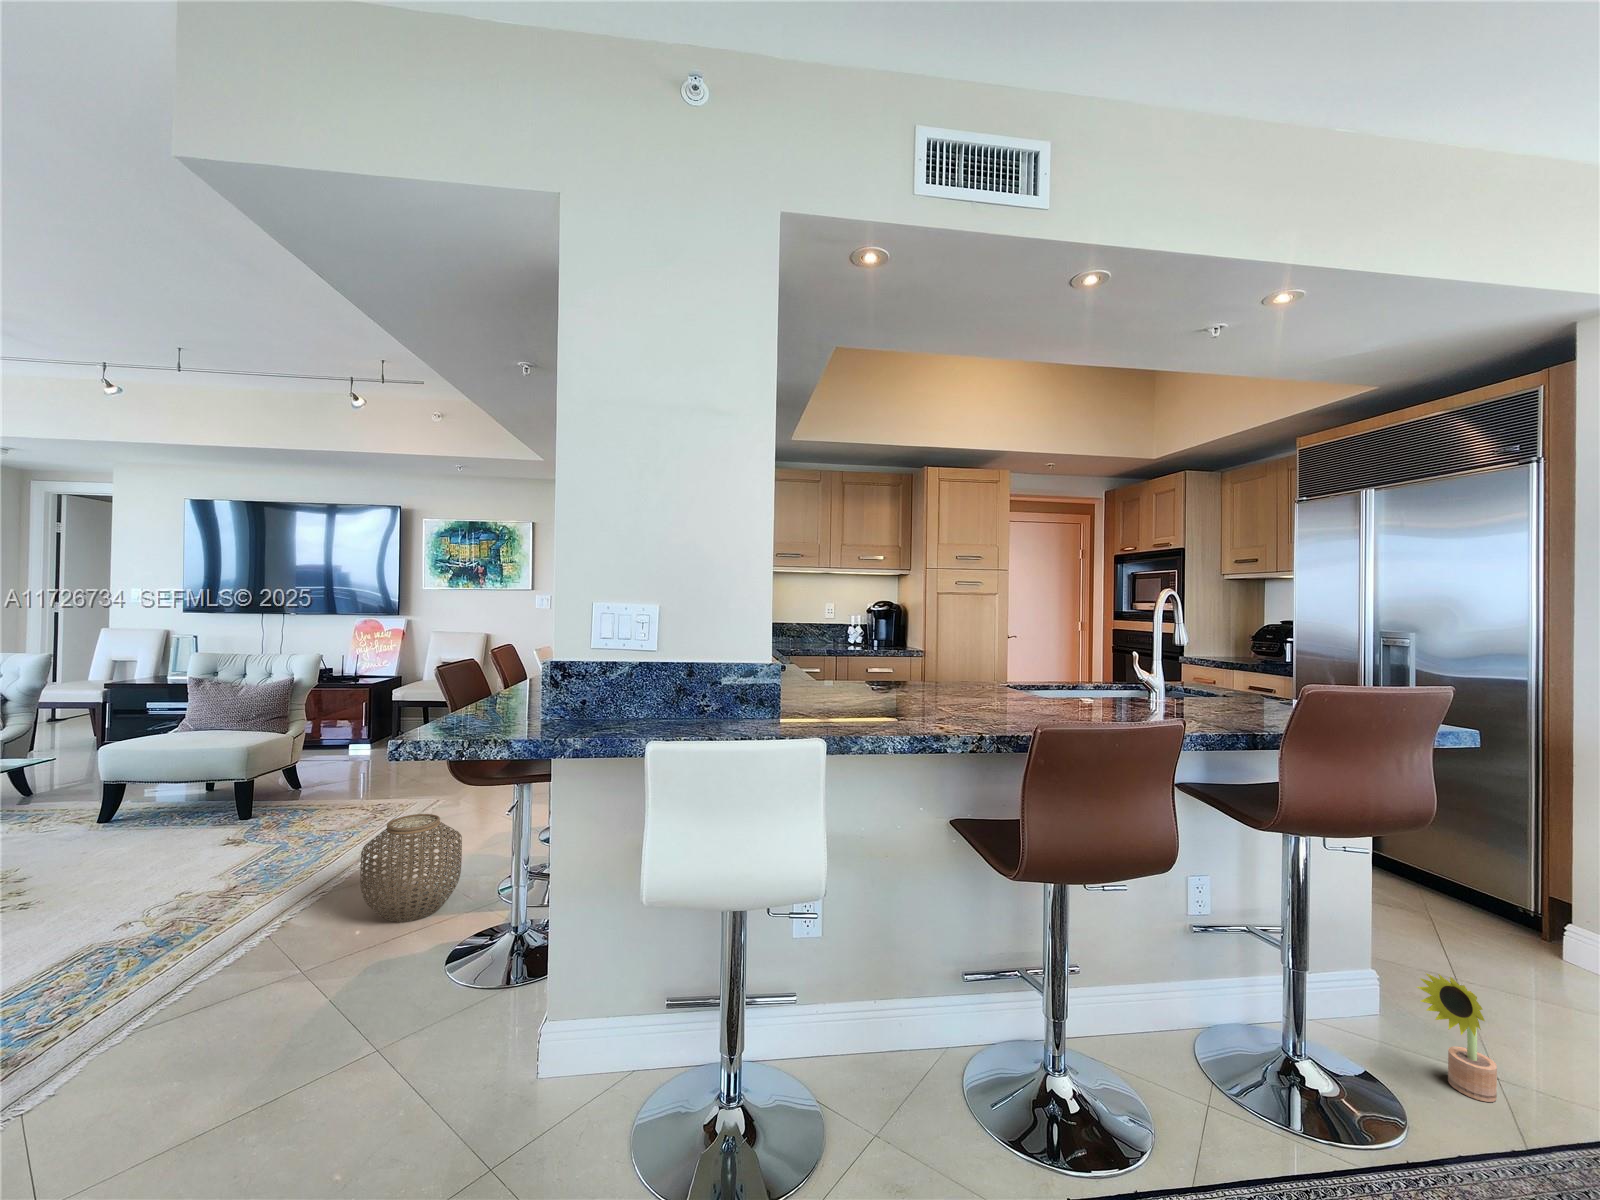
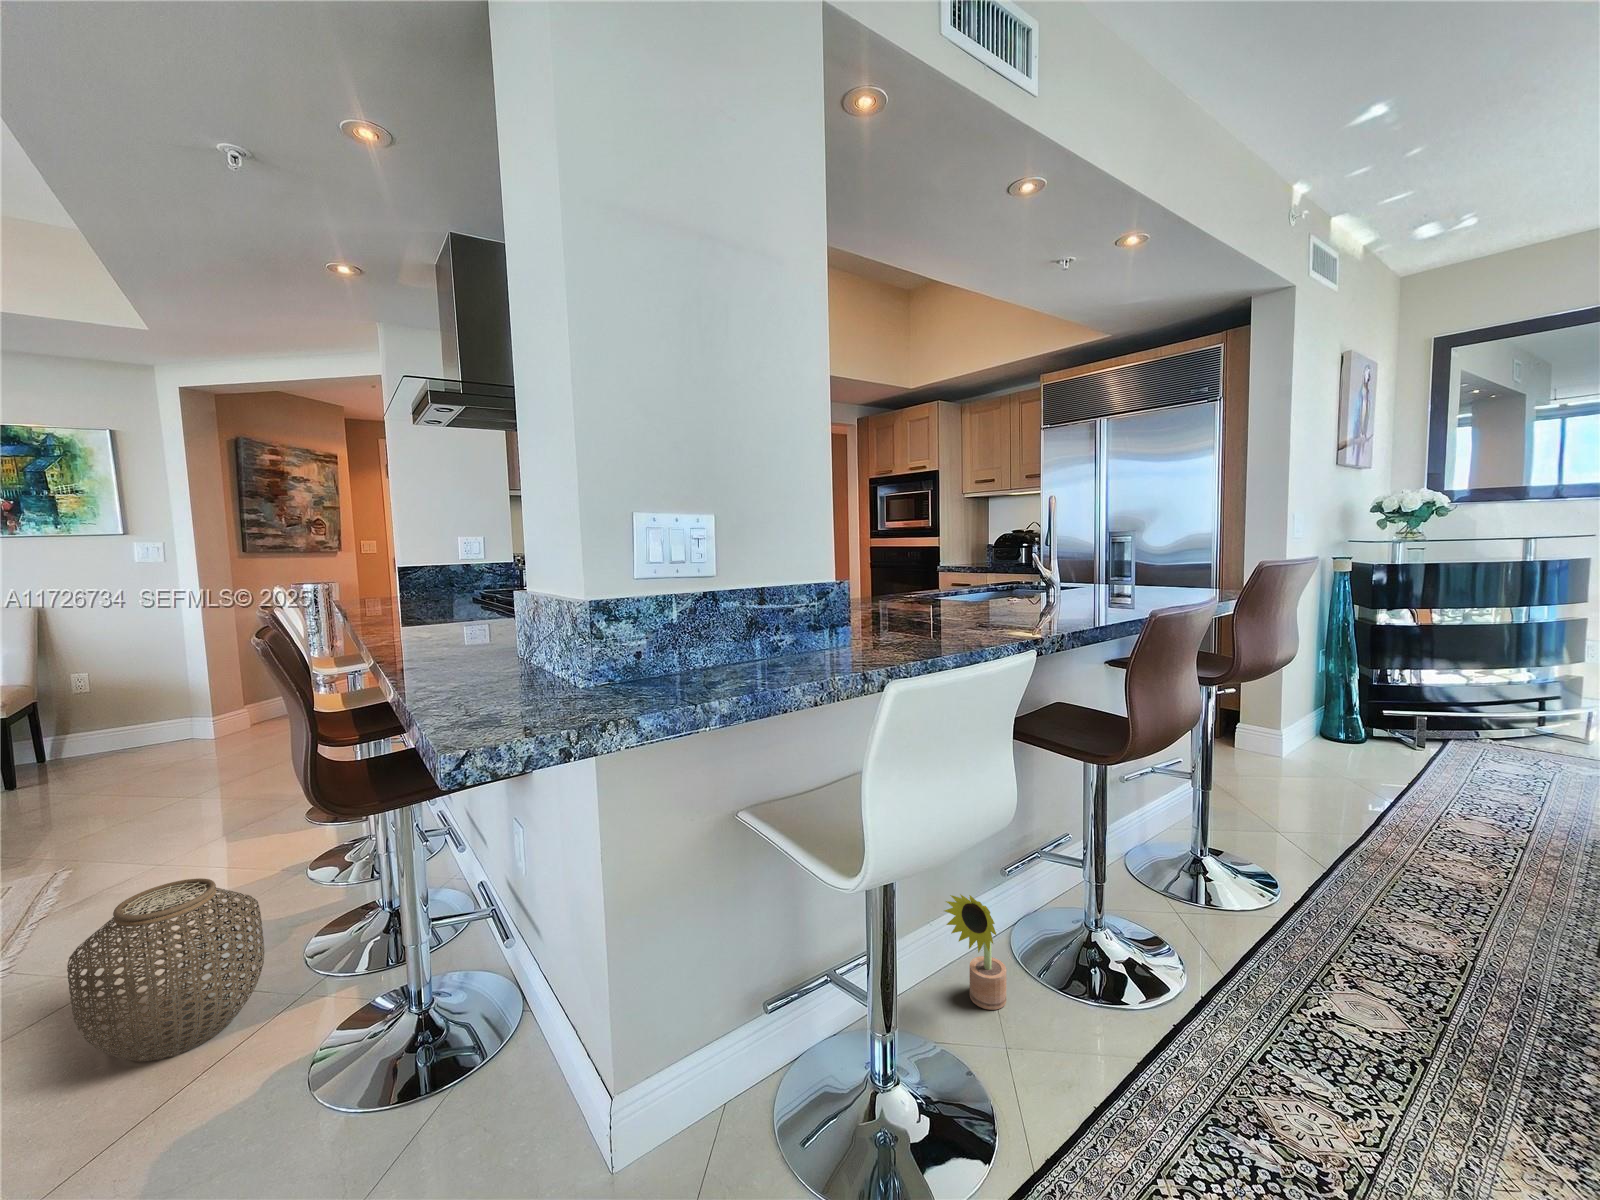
decorative plant: present [1417,973,1497,1102] -> present [944,894,1006,1010]

